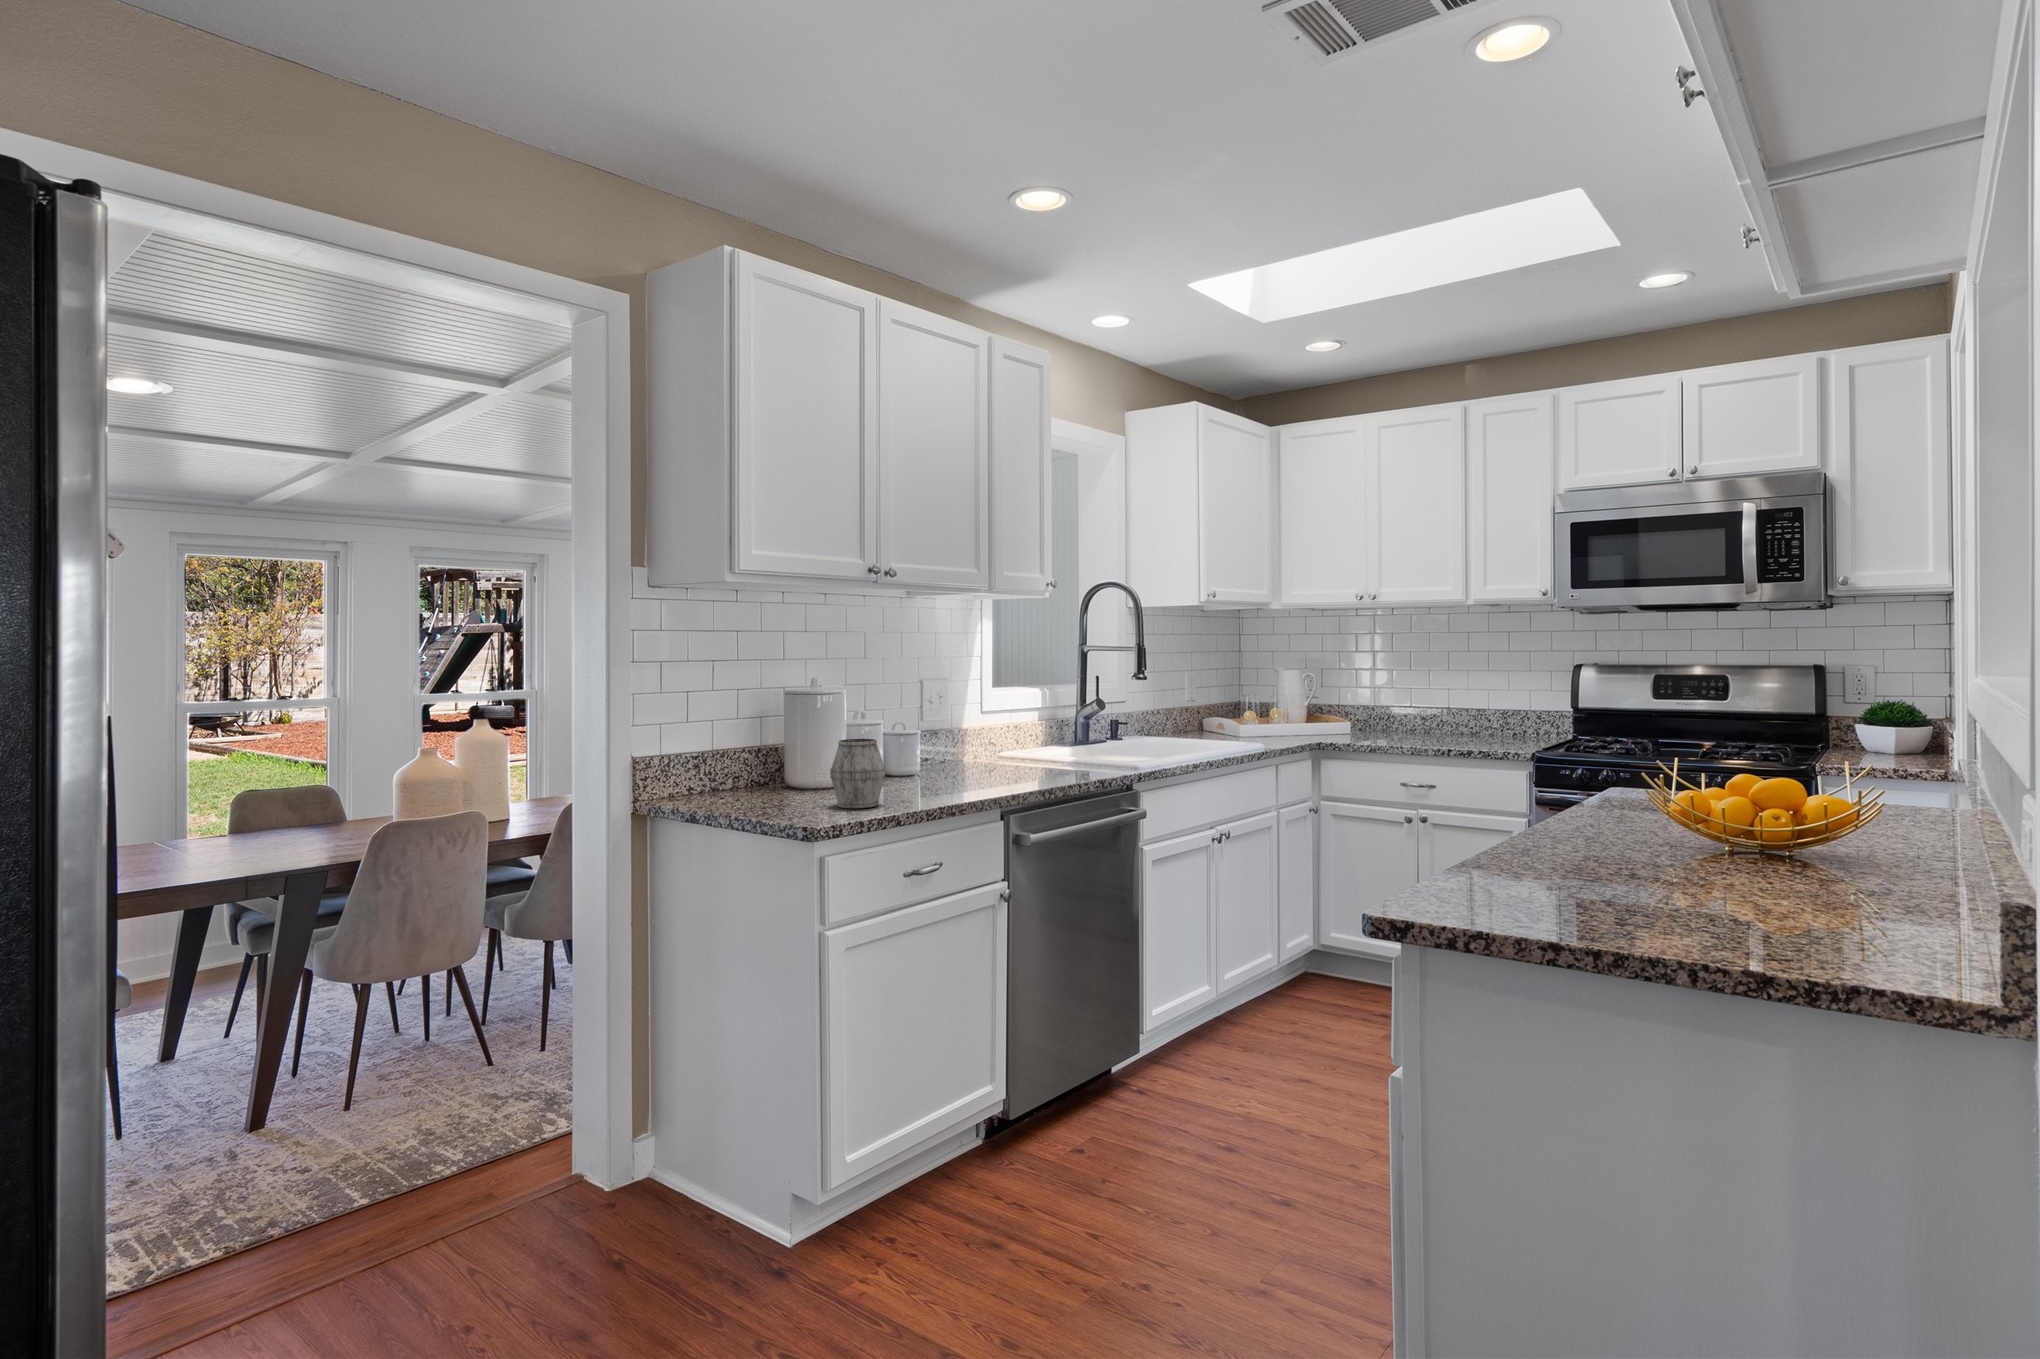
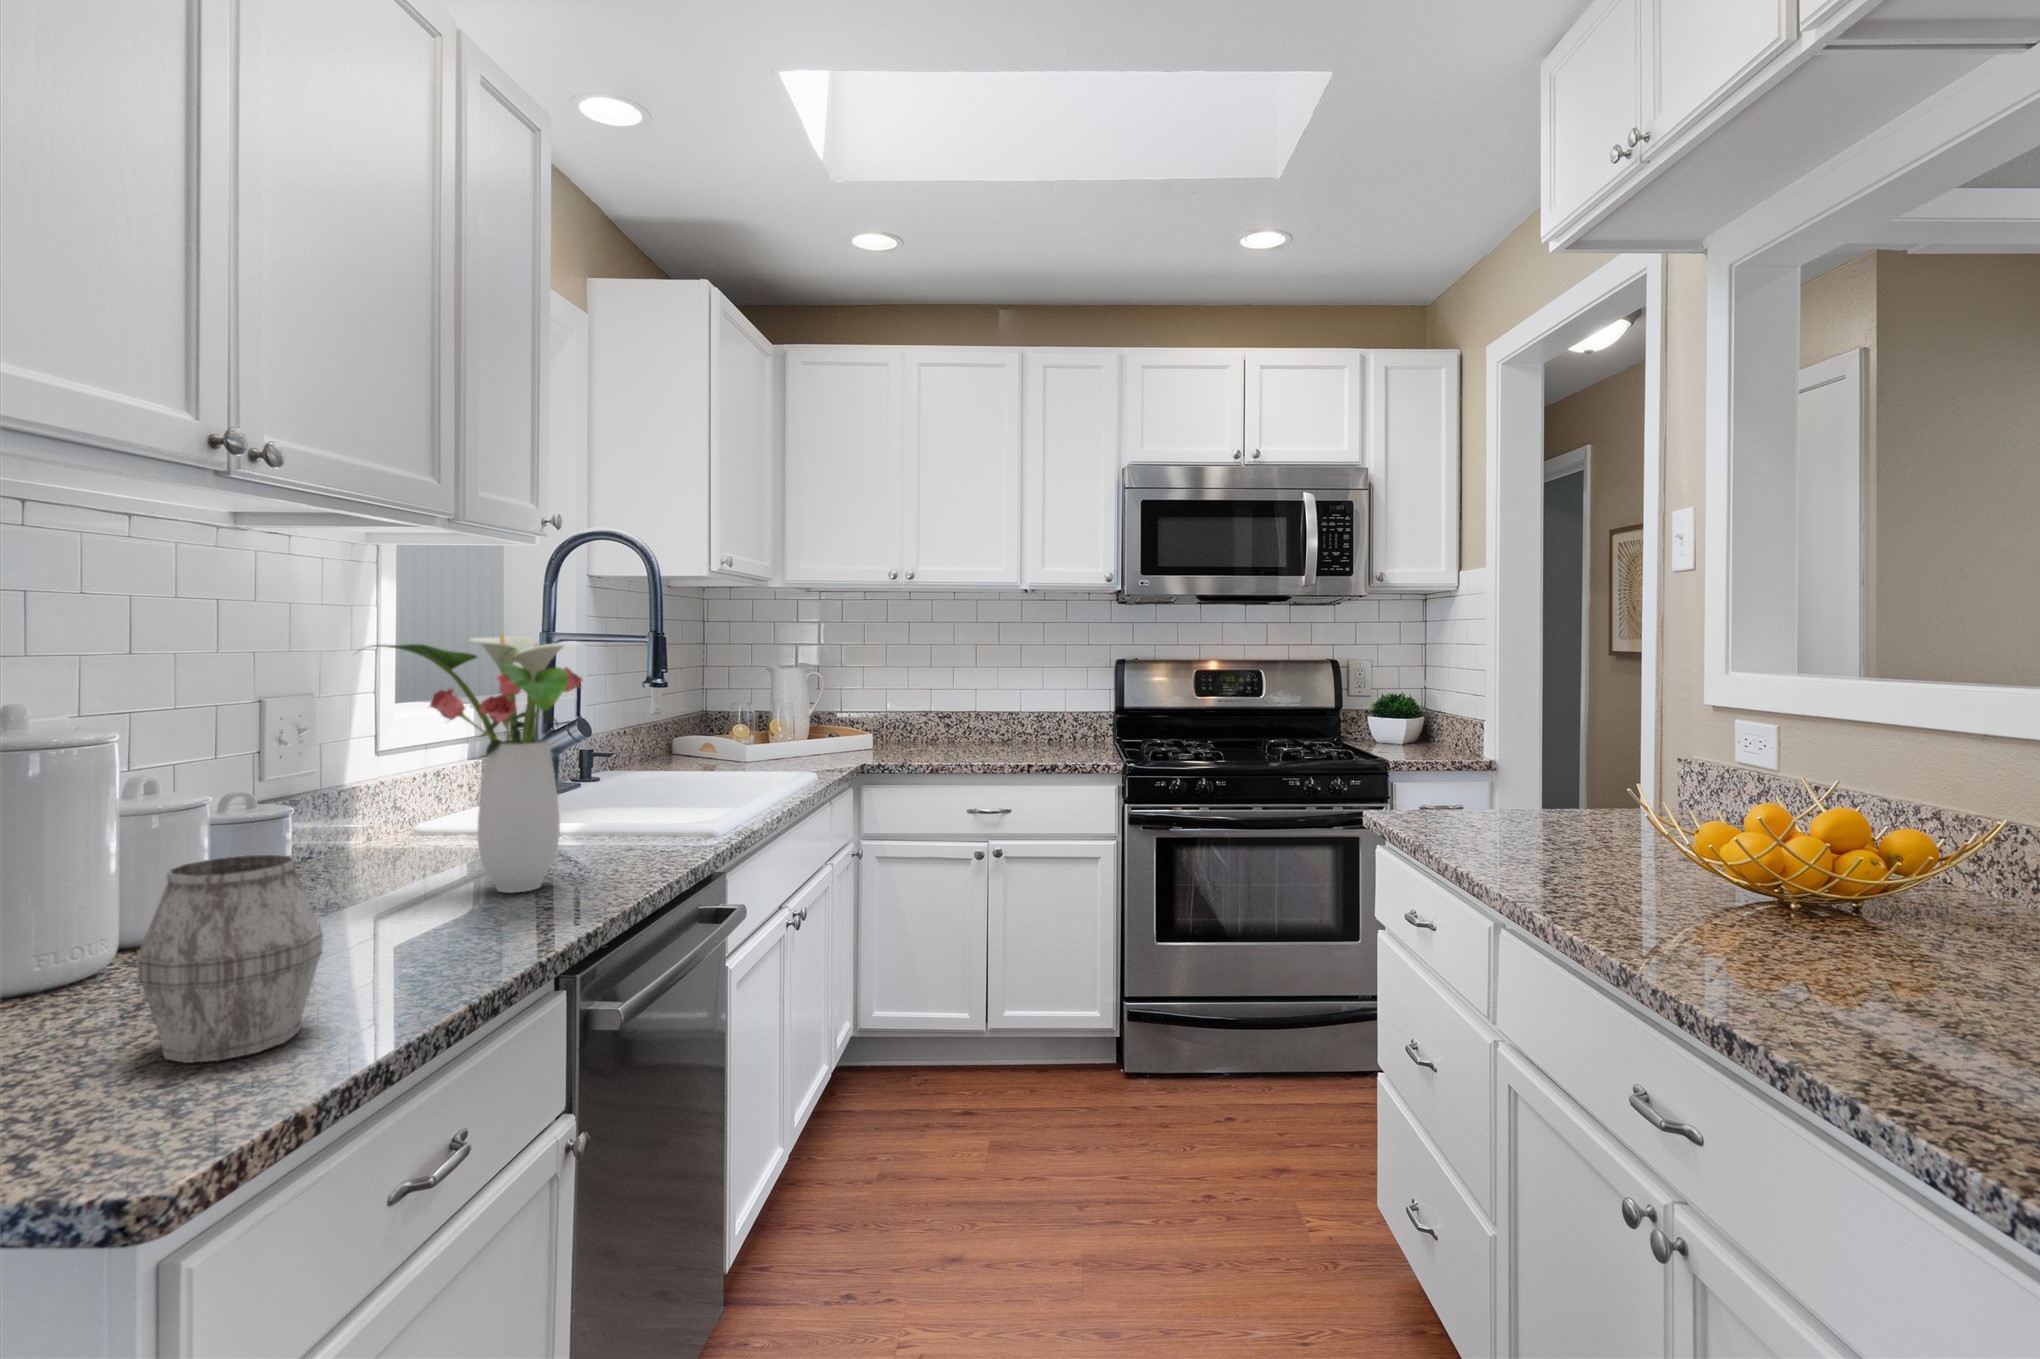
flower arrangement: none [935,651,1030,780] -> present [358,634,582,893]

